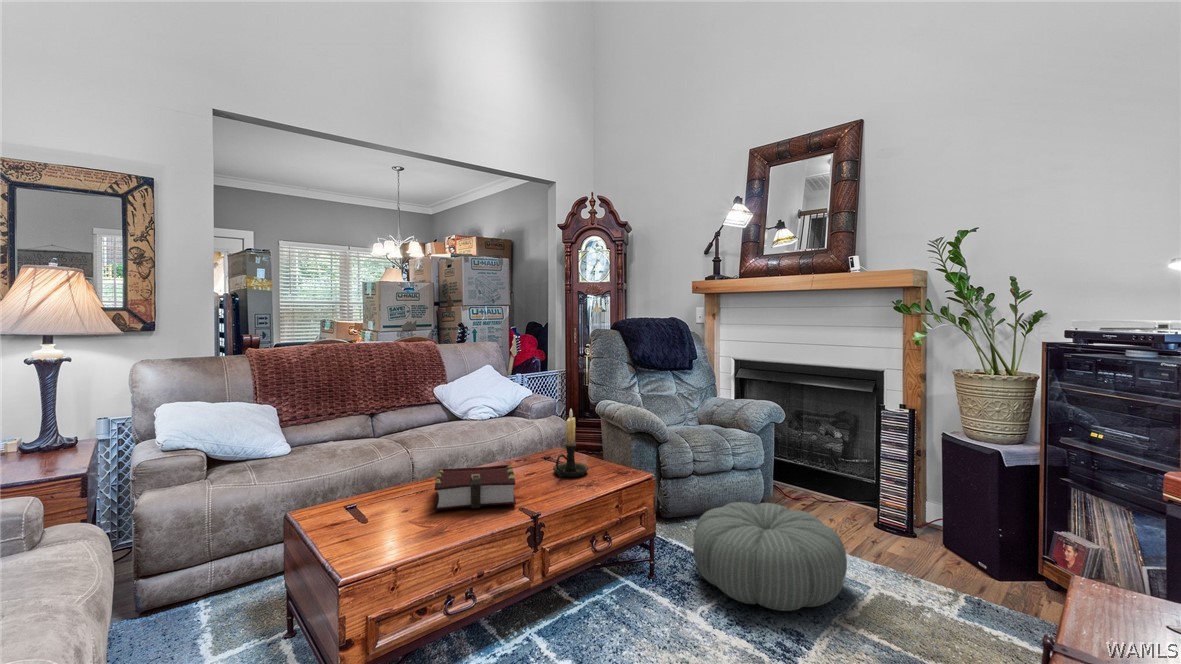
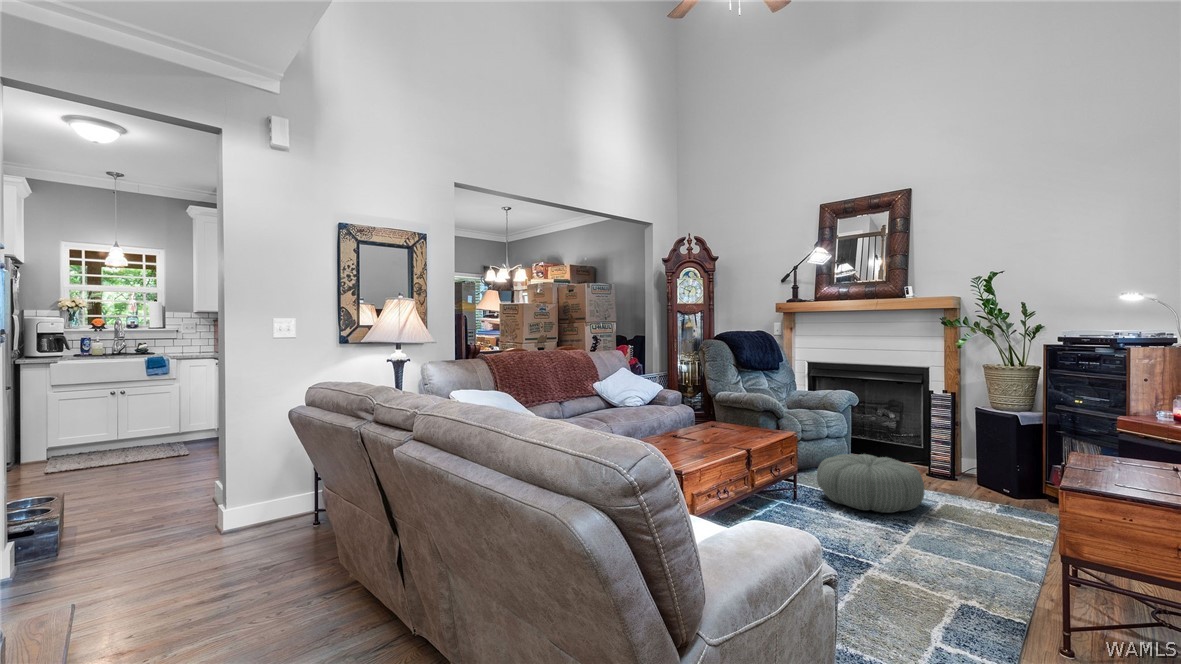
candle holder: present [553,409,588,478] -> none [725,390,749,435]
book: present [434,465,516,510] -> none [665,425,726,447]

